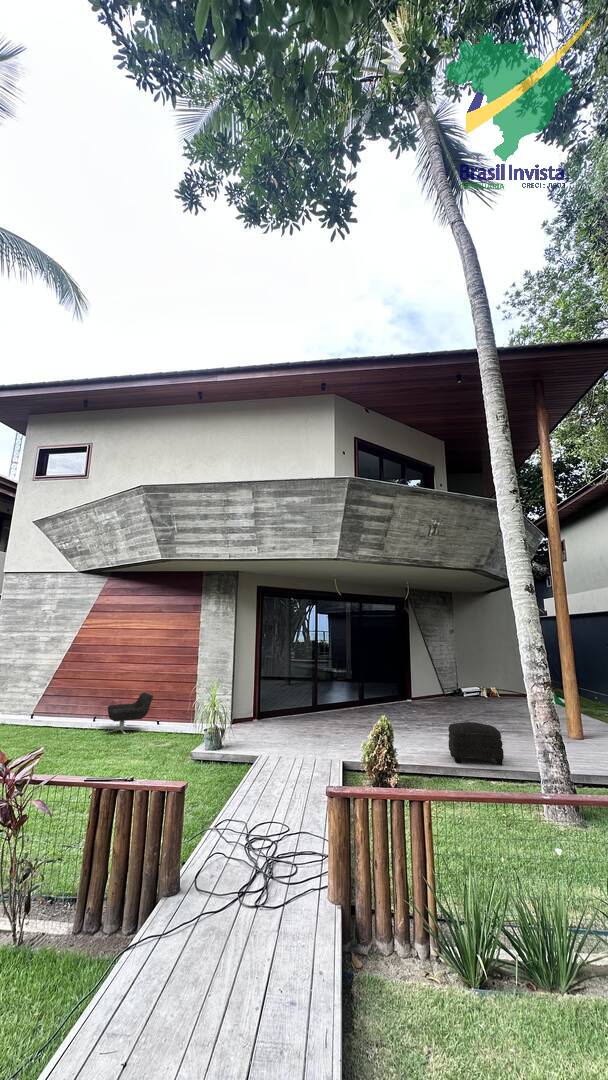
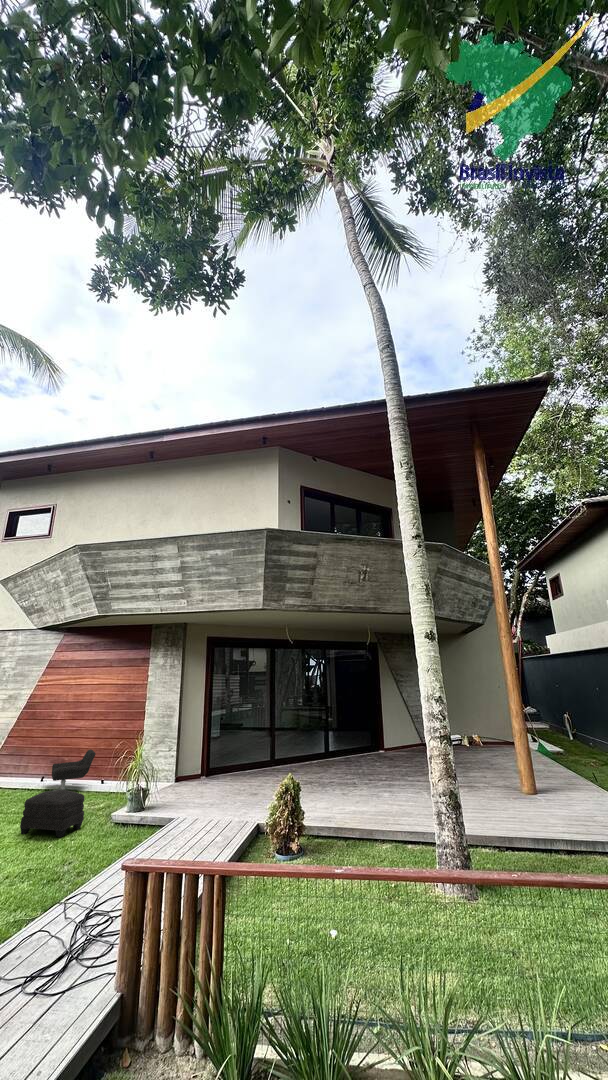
ottoman: present [448,722,504,765] -> present [20,790,85,837]

